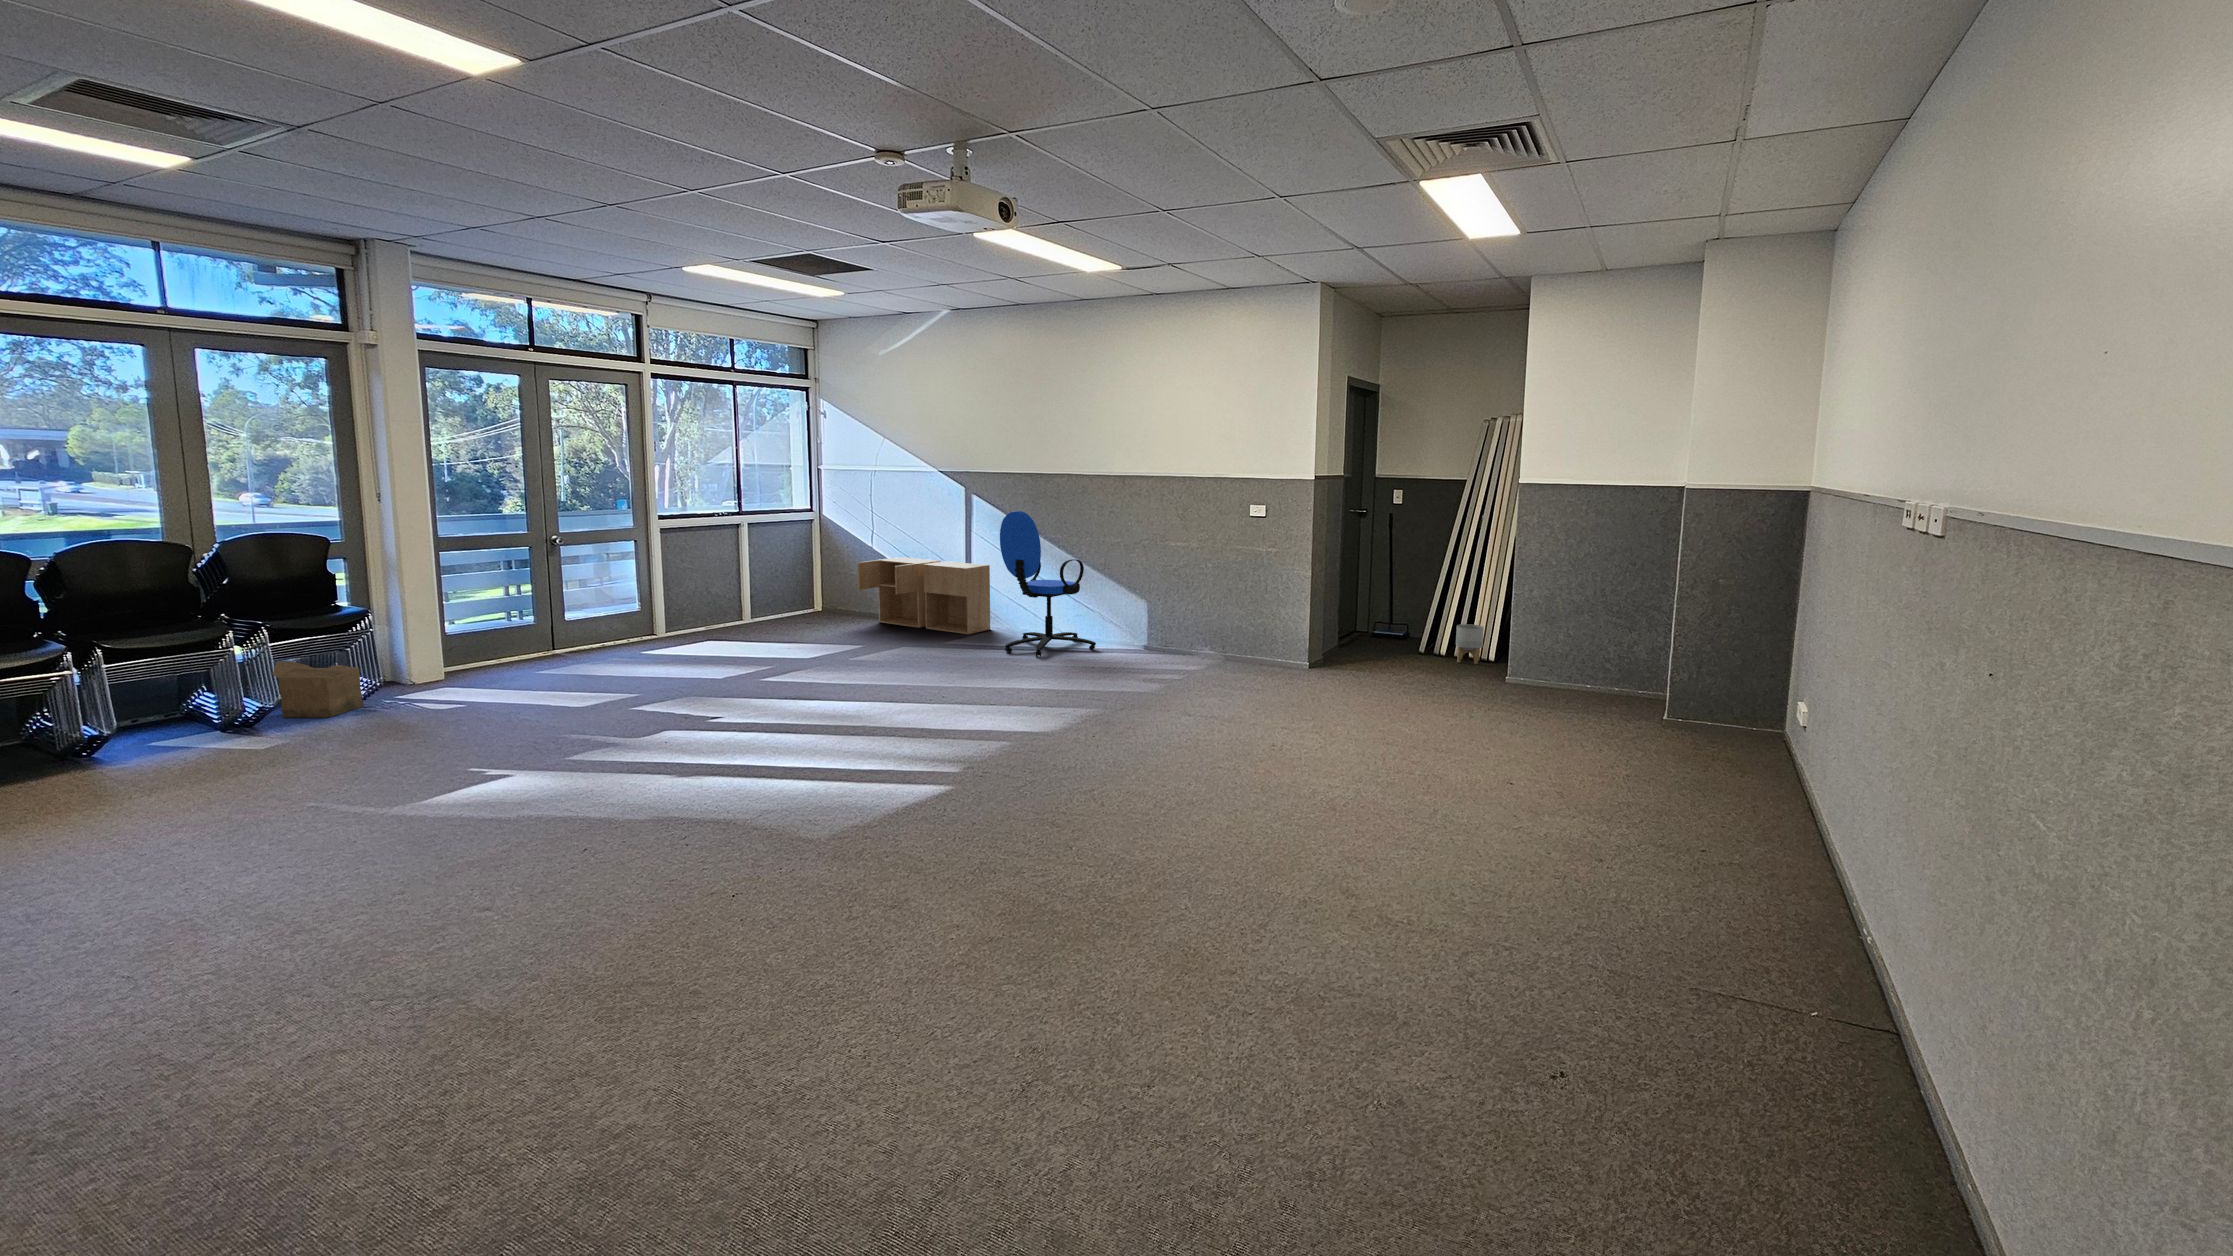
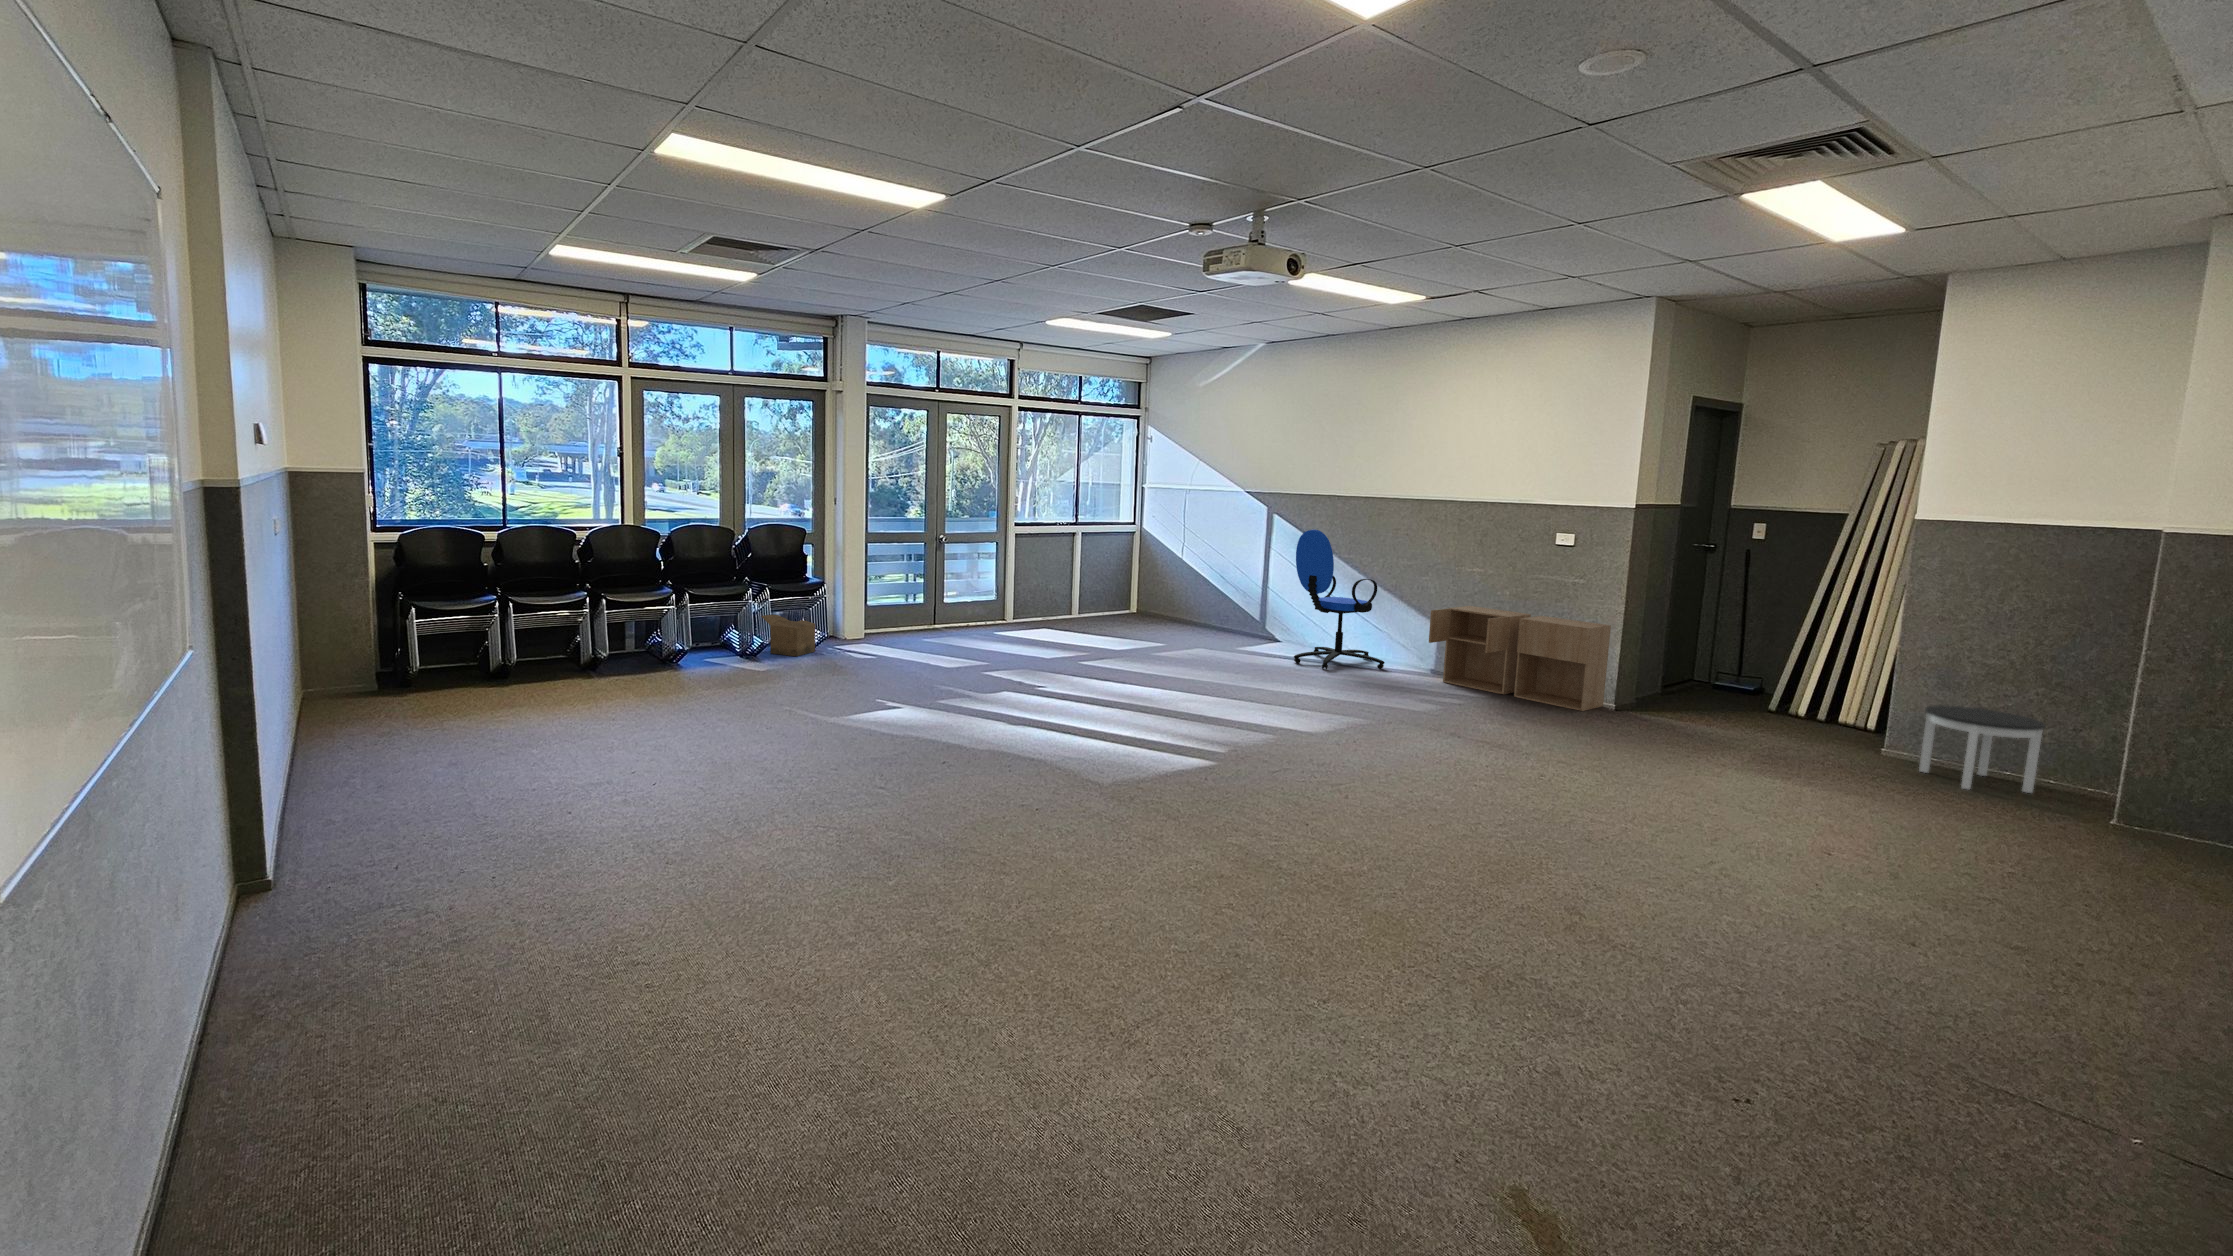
storage cabinet: present [857,557,990,634] -> present [1429,606,1611,711]
planter: present [1456,624,1484,664] -> none [1817,680,1857,728]
round table: none [1543,639,1625,709] -> present [1919,706,2045,793]

